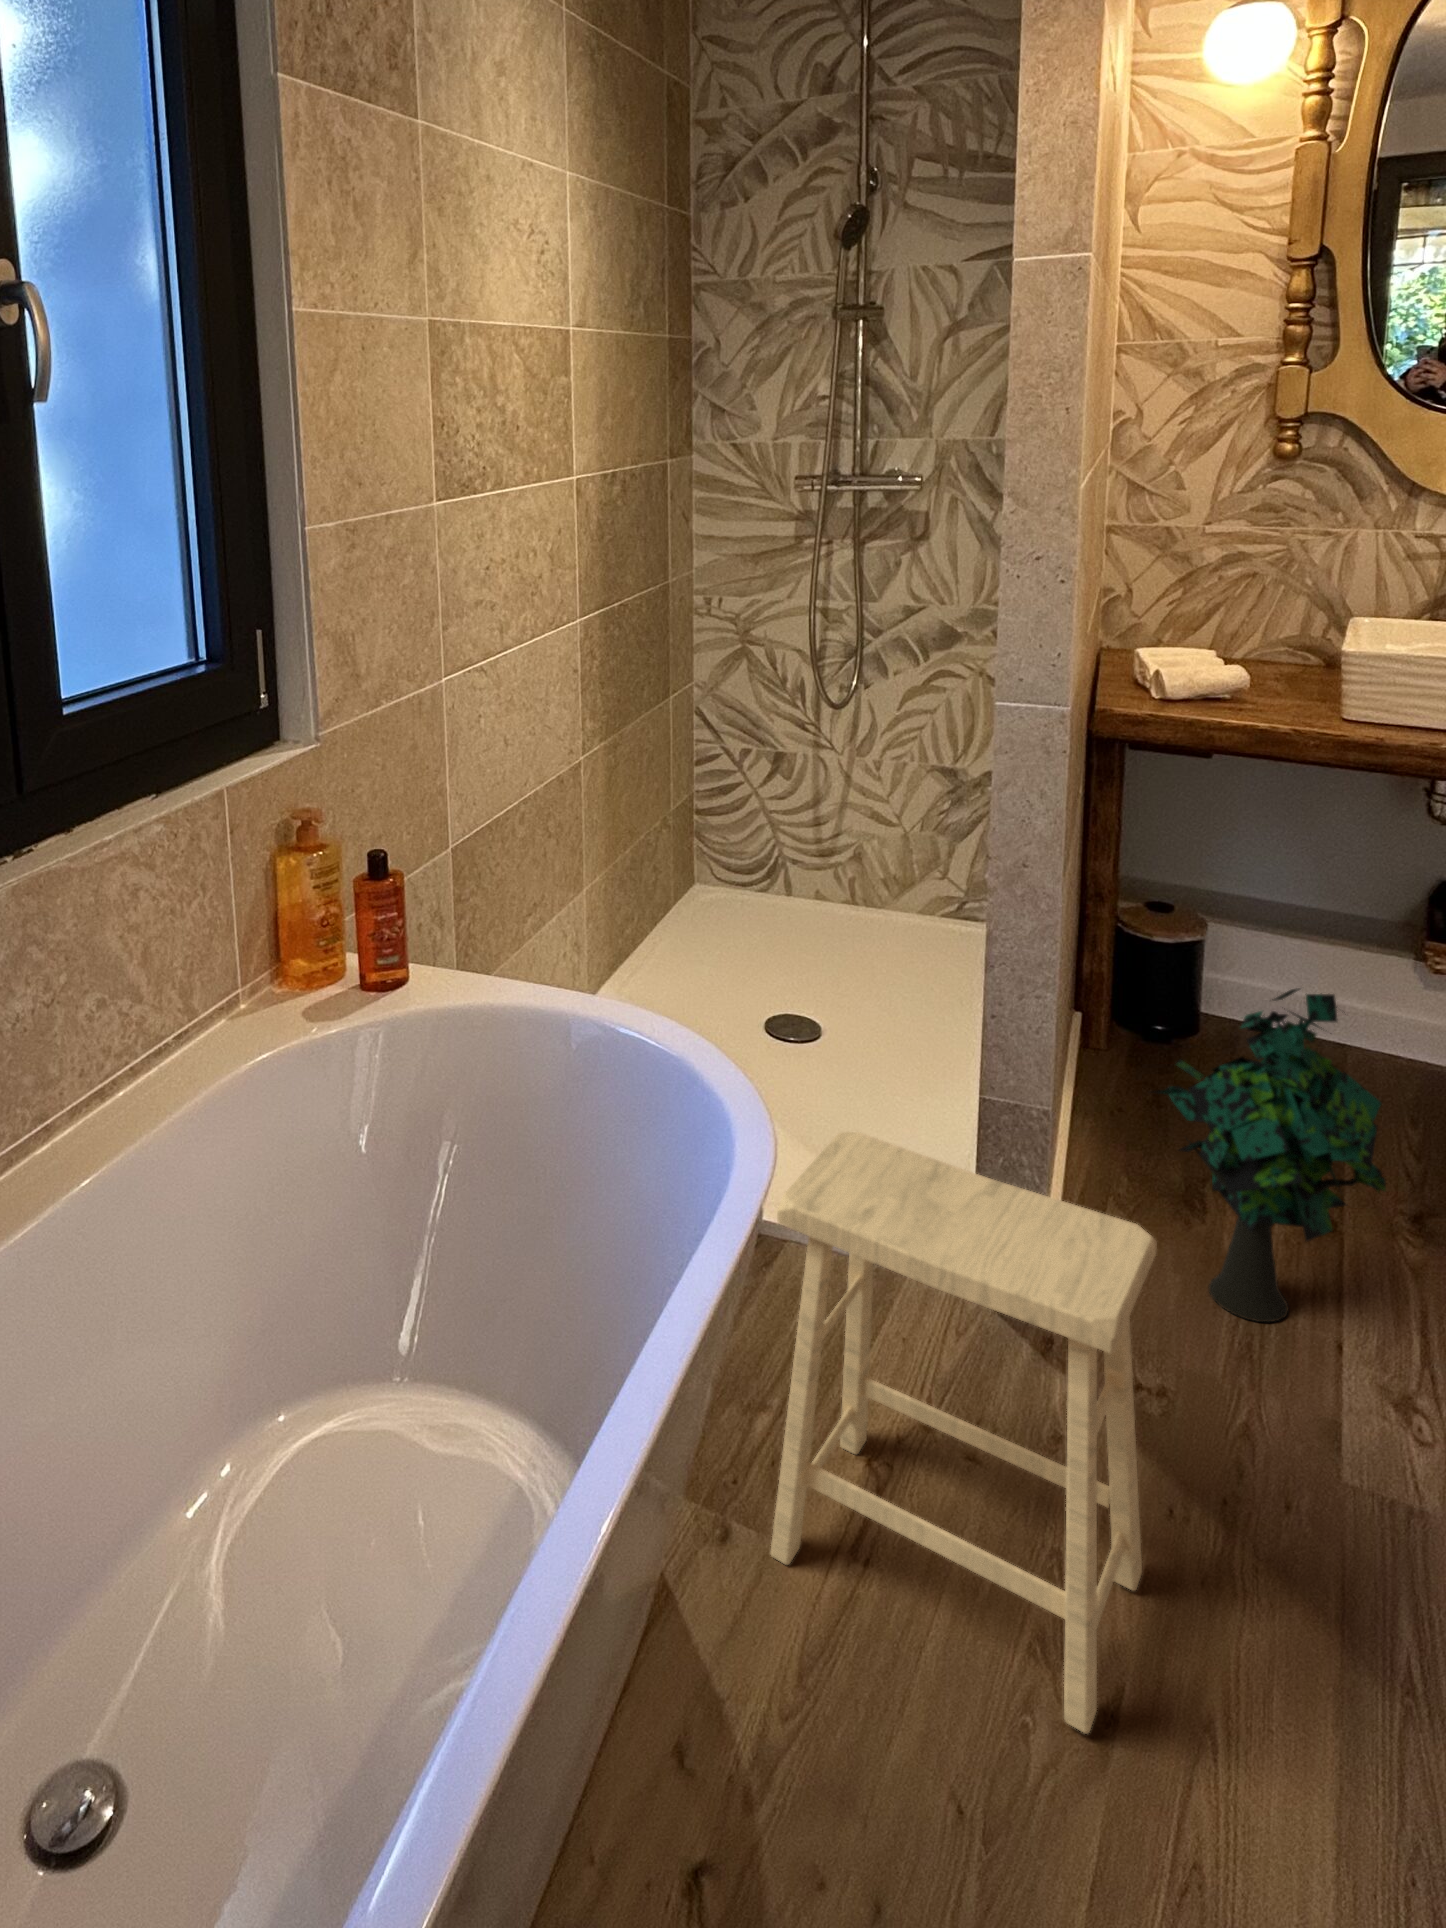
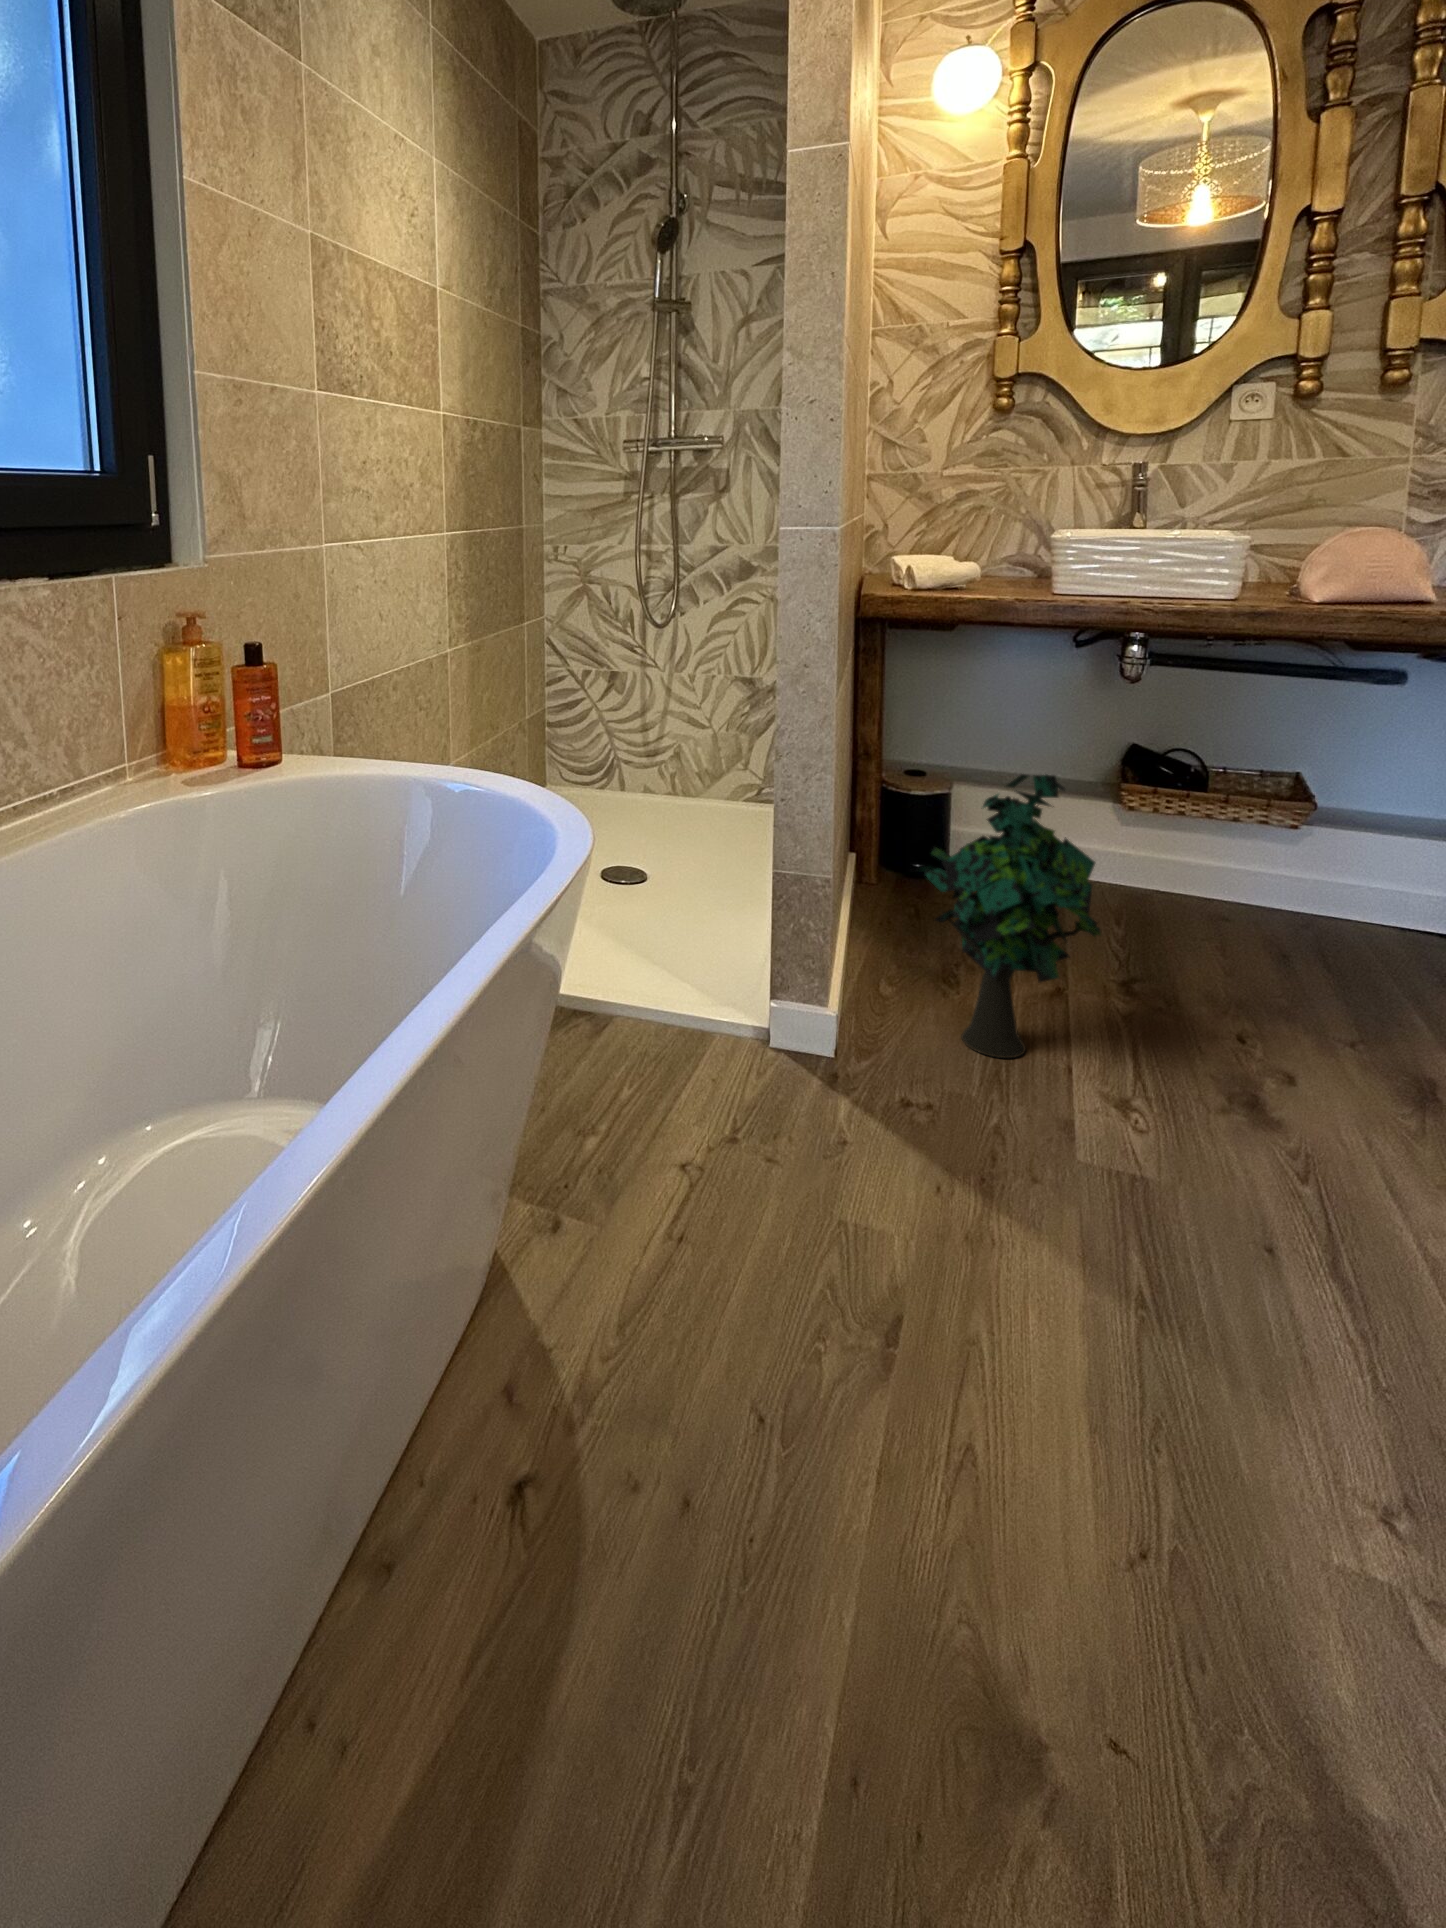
footstool: present [771,1132,1157,1734] -> none [595,870,922,1365]

